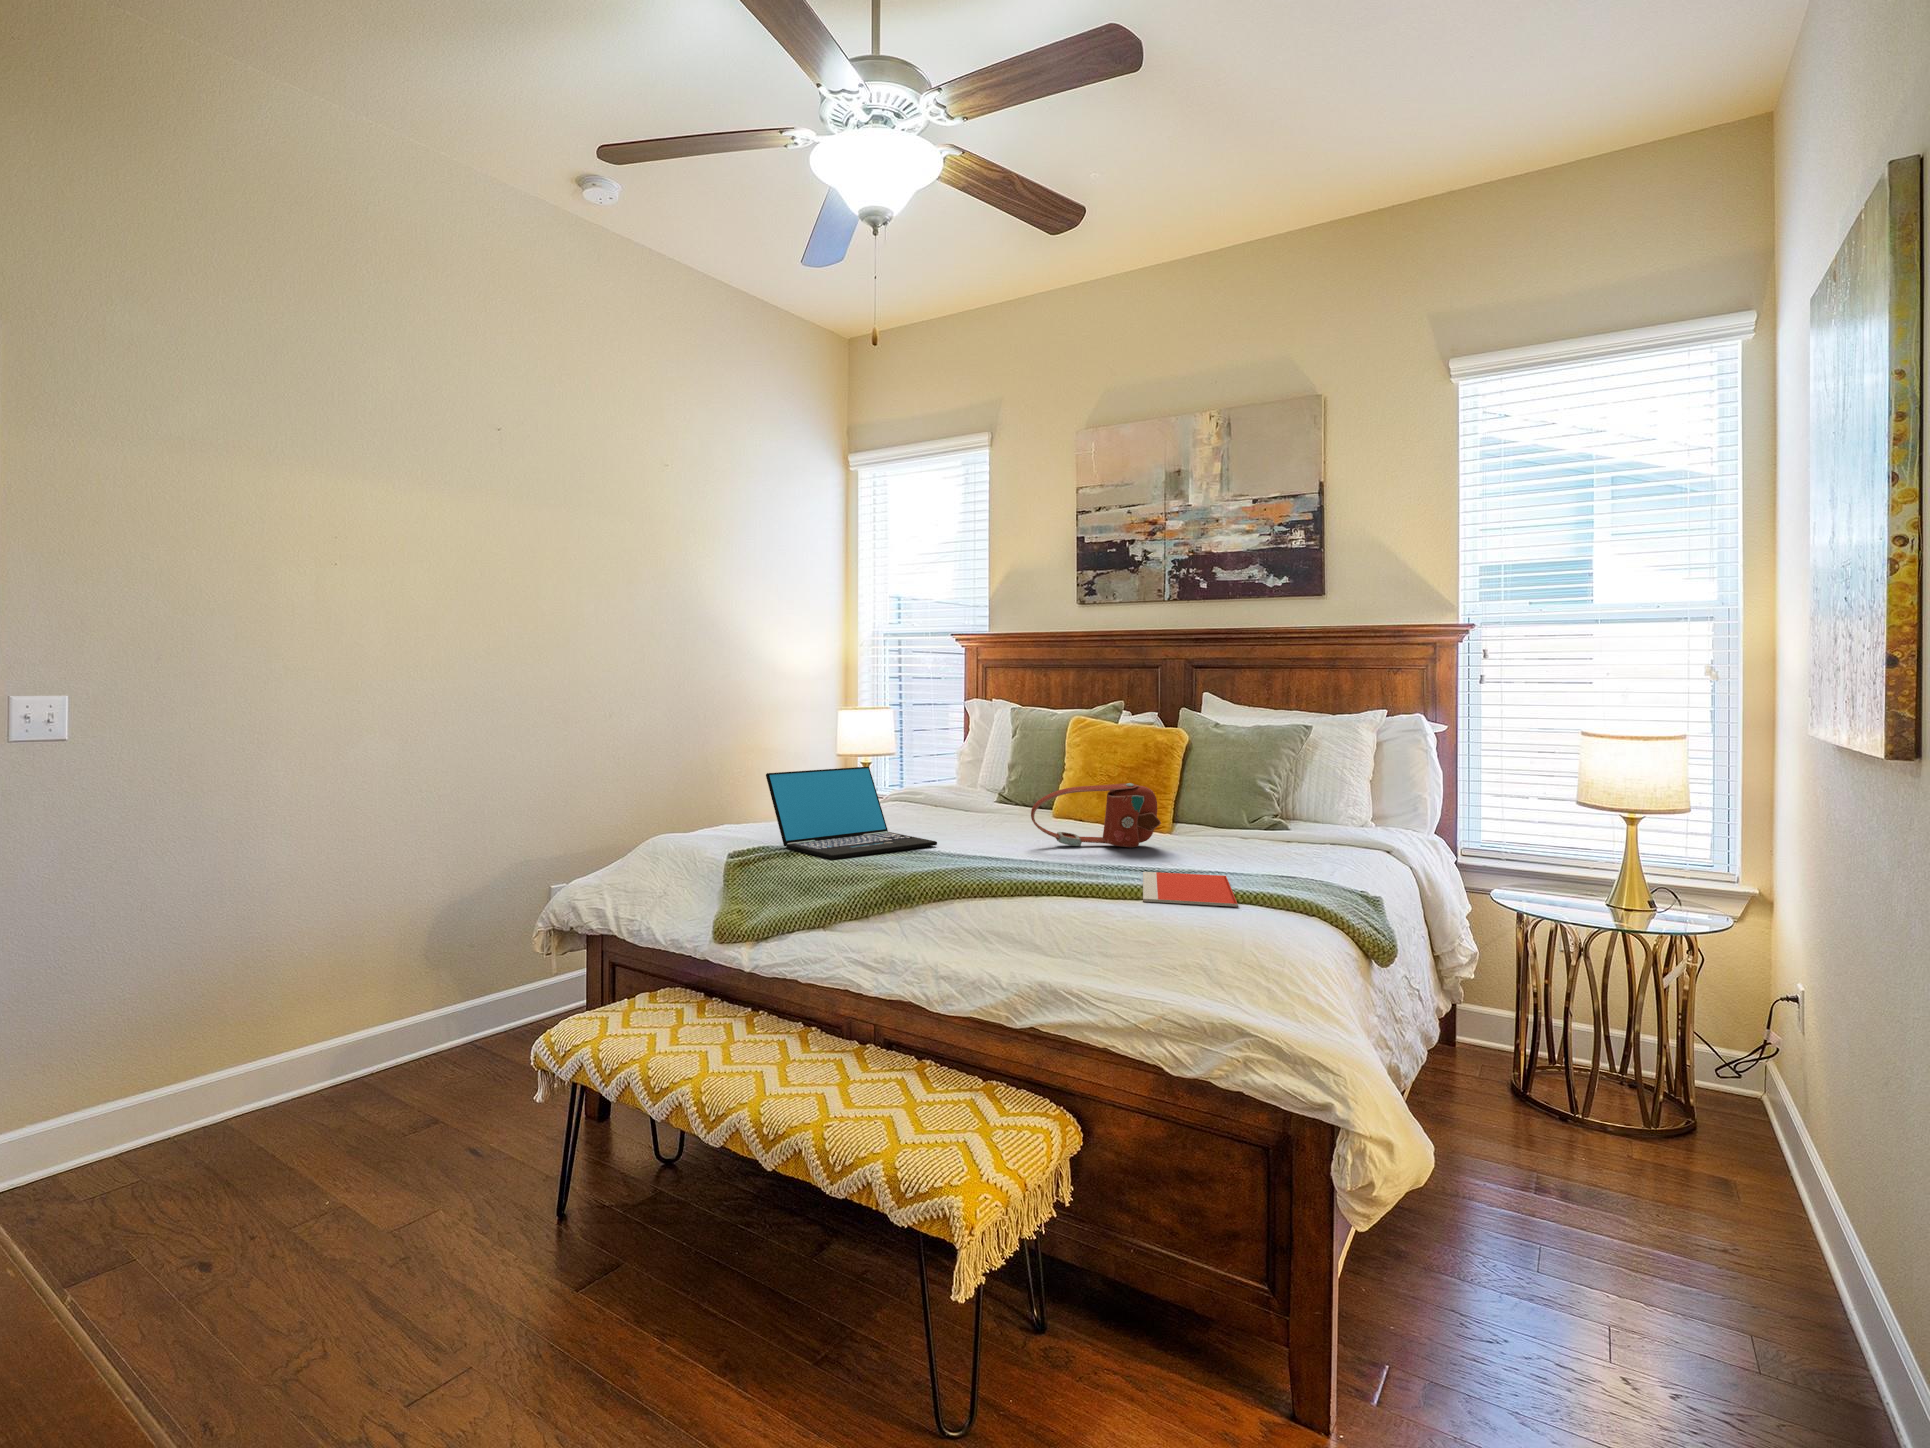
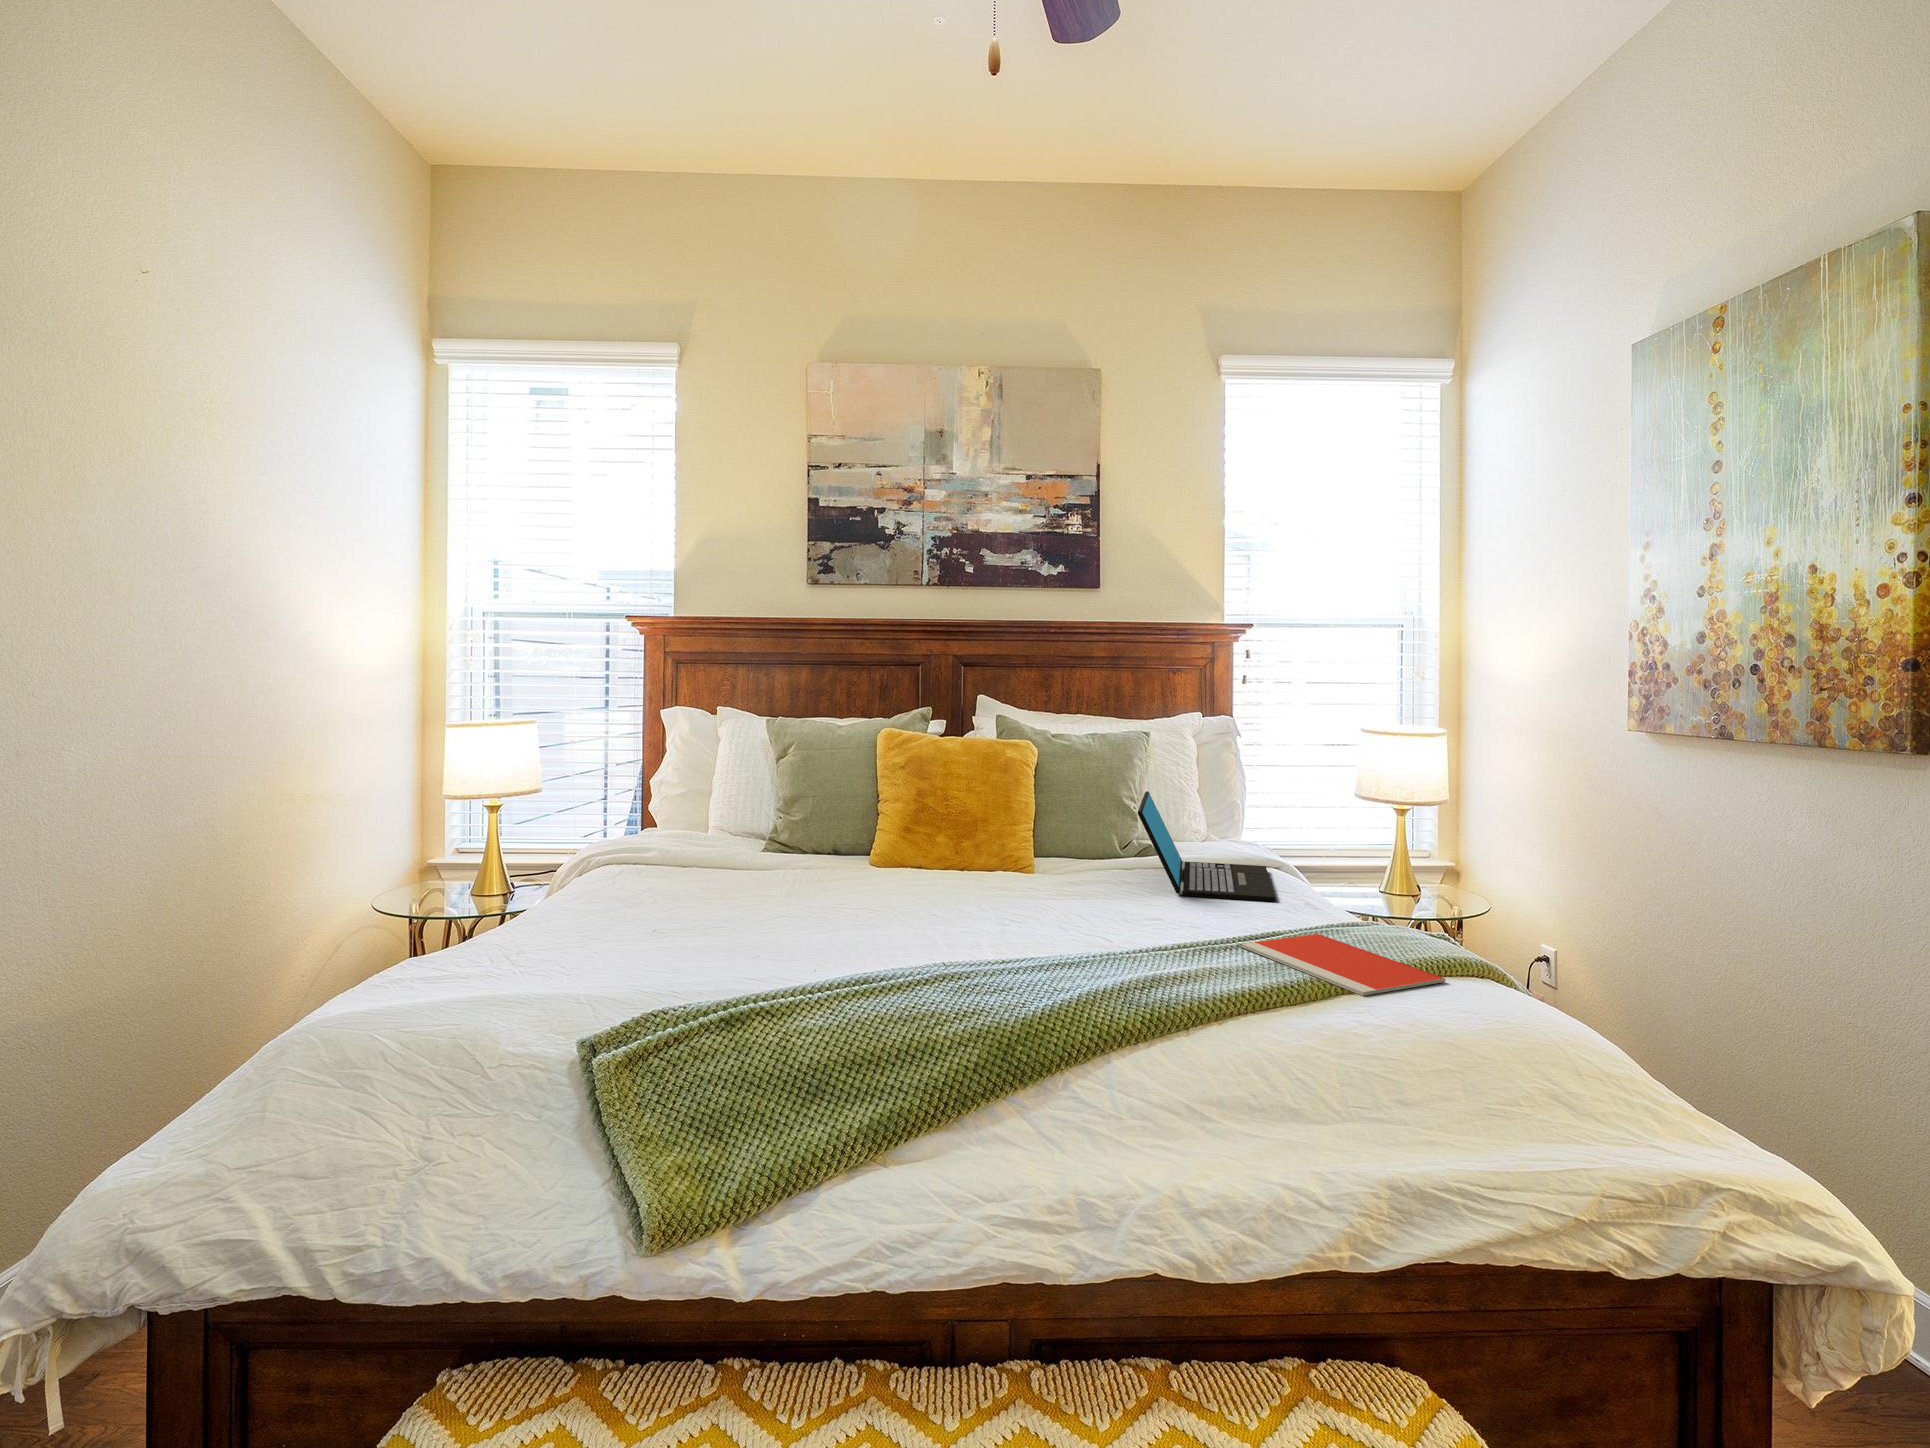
laptop: present [766,767,937,859] -> present [1138,791,1276,901]
handbag: present [1031,783,1161,848] -> none [1020,823,1147,911]

